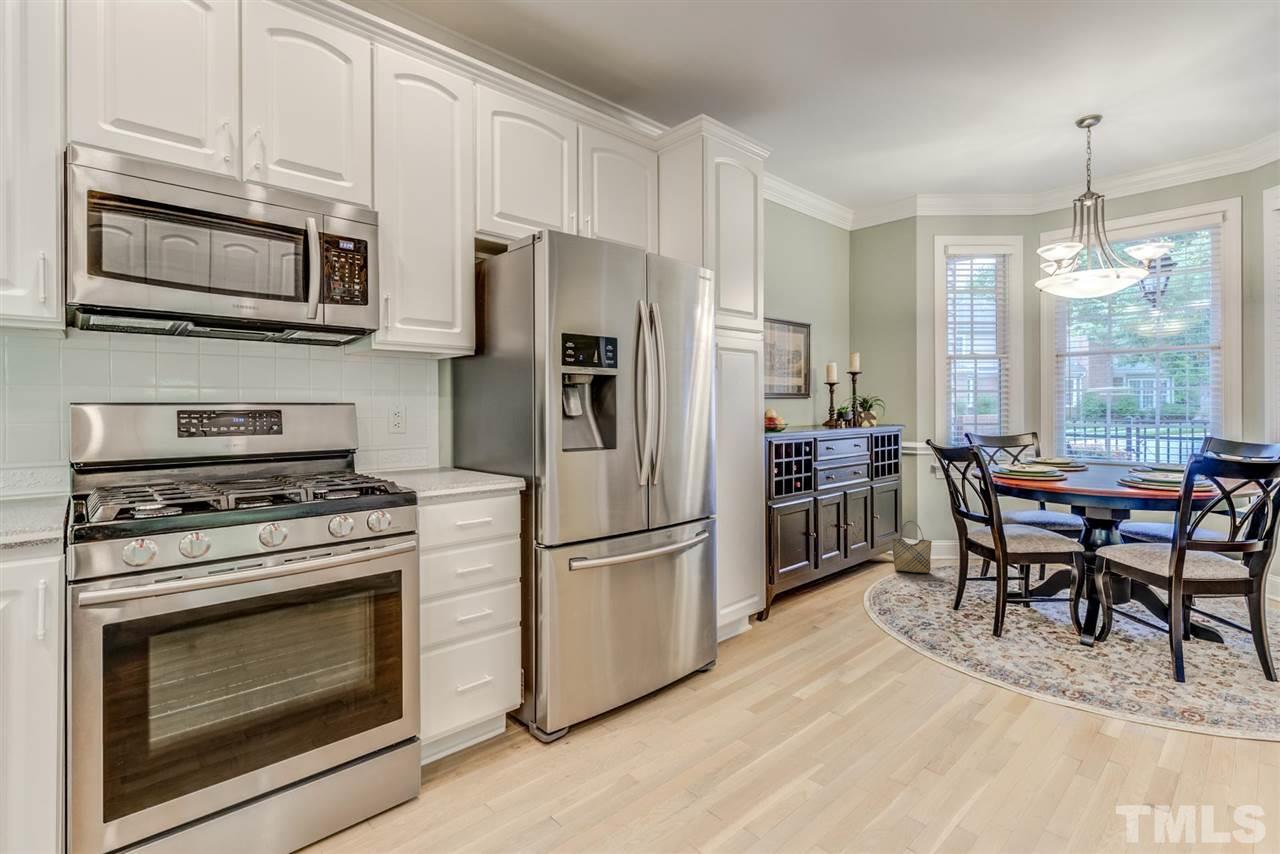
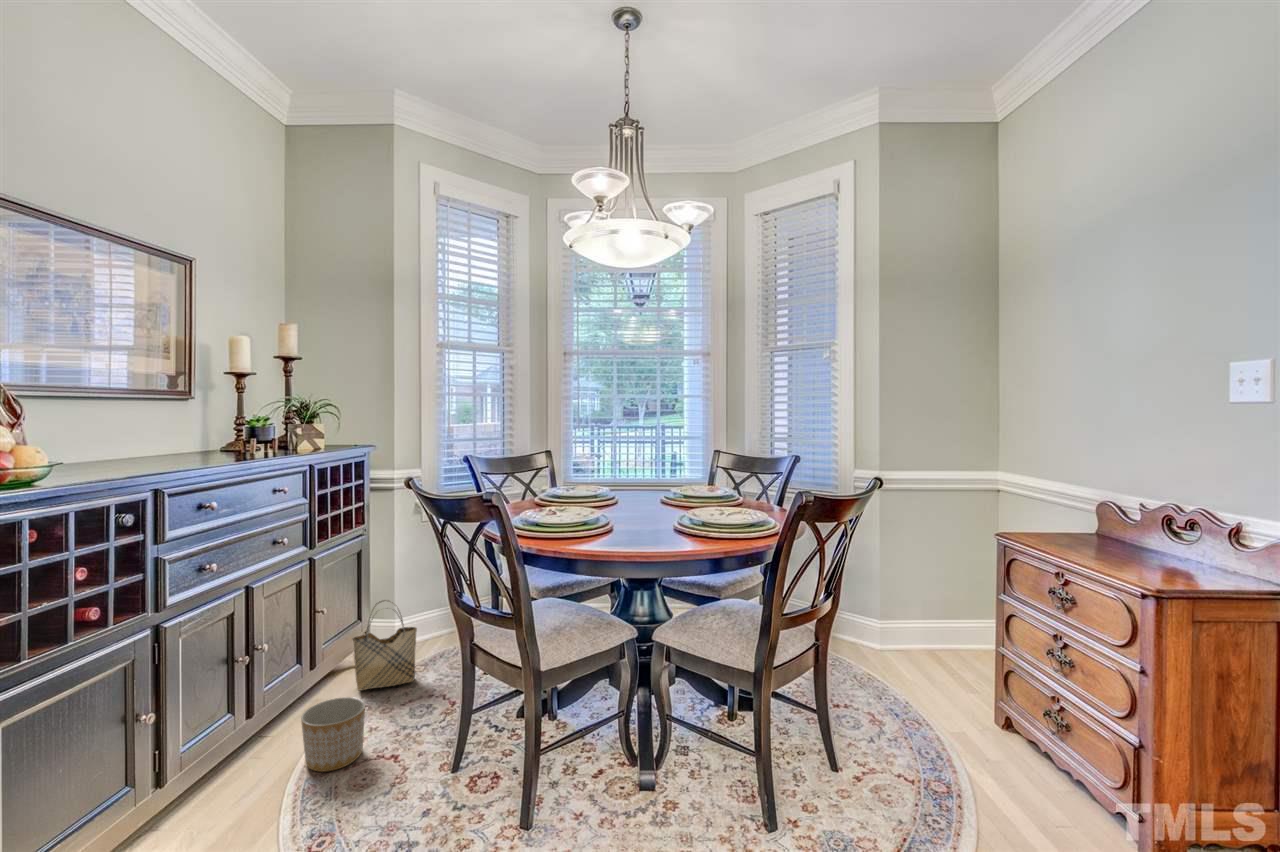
planter: none [869,561,902,594] -> present [301,697,365,772]

